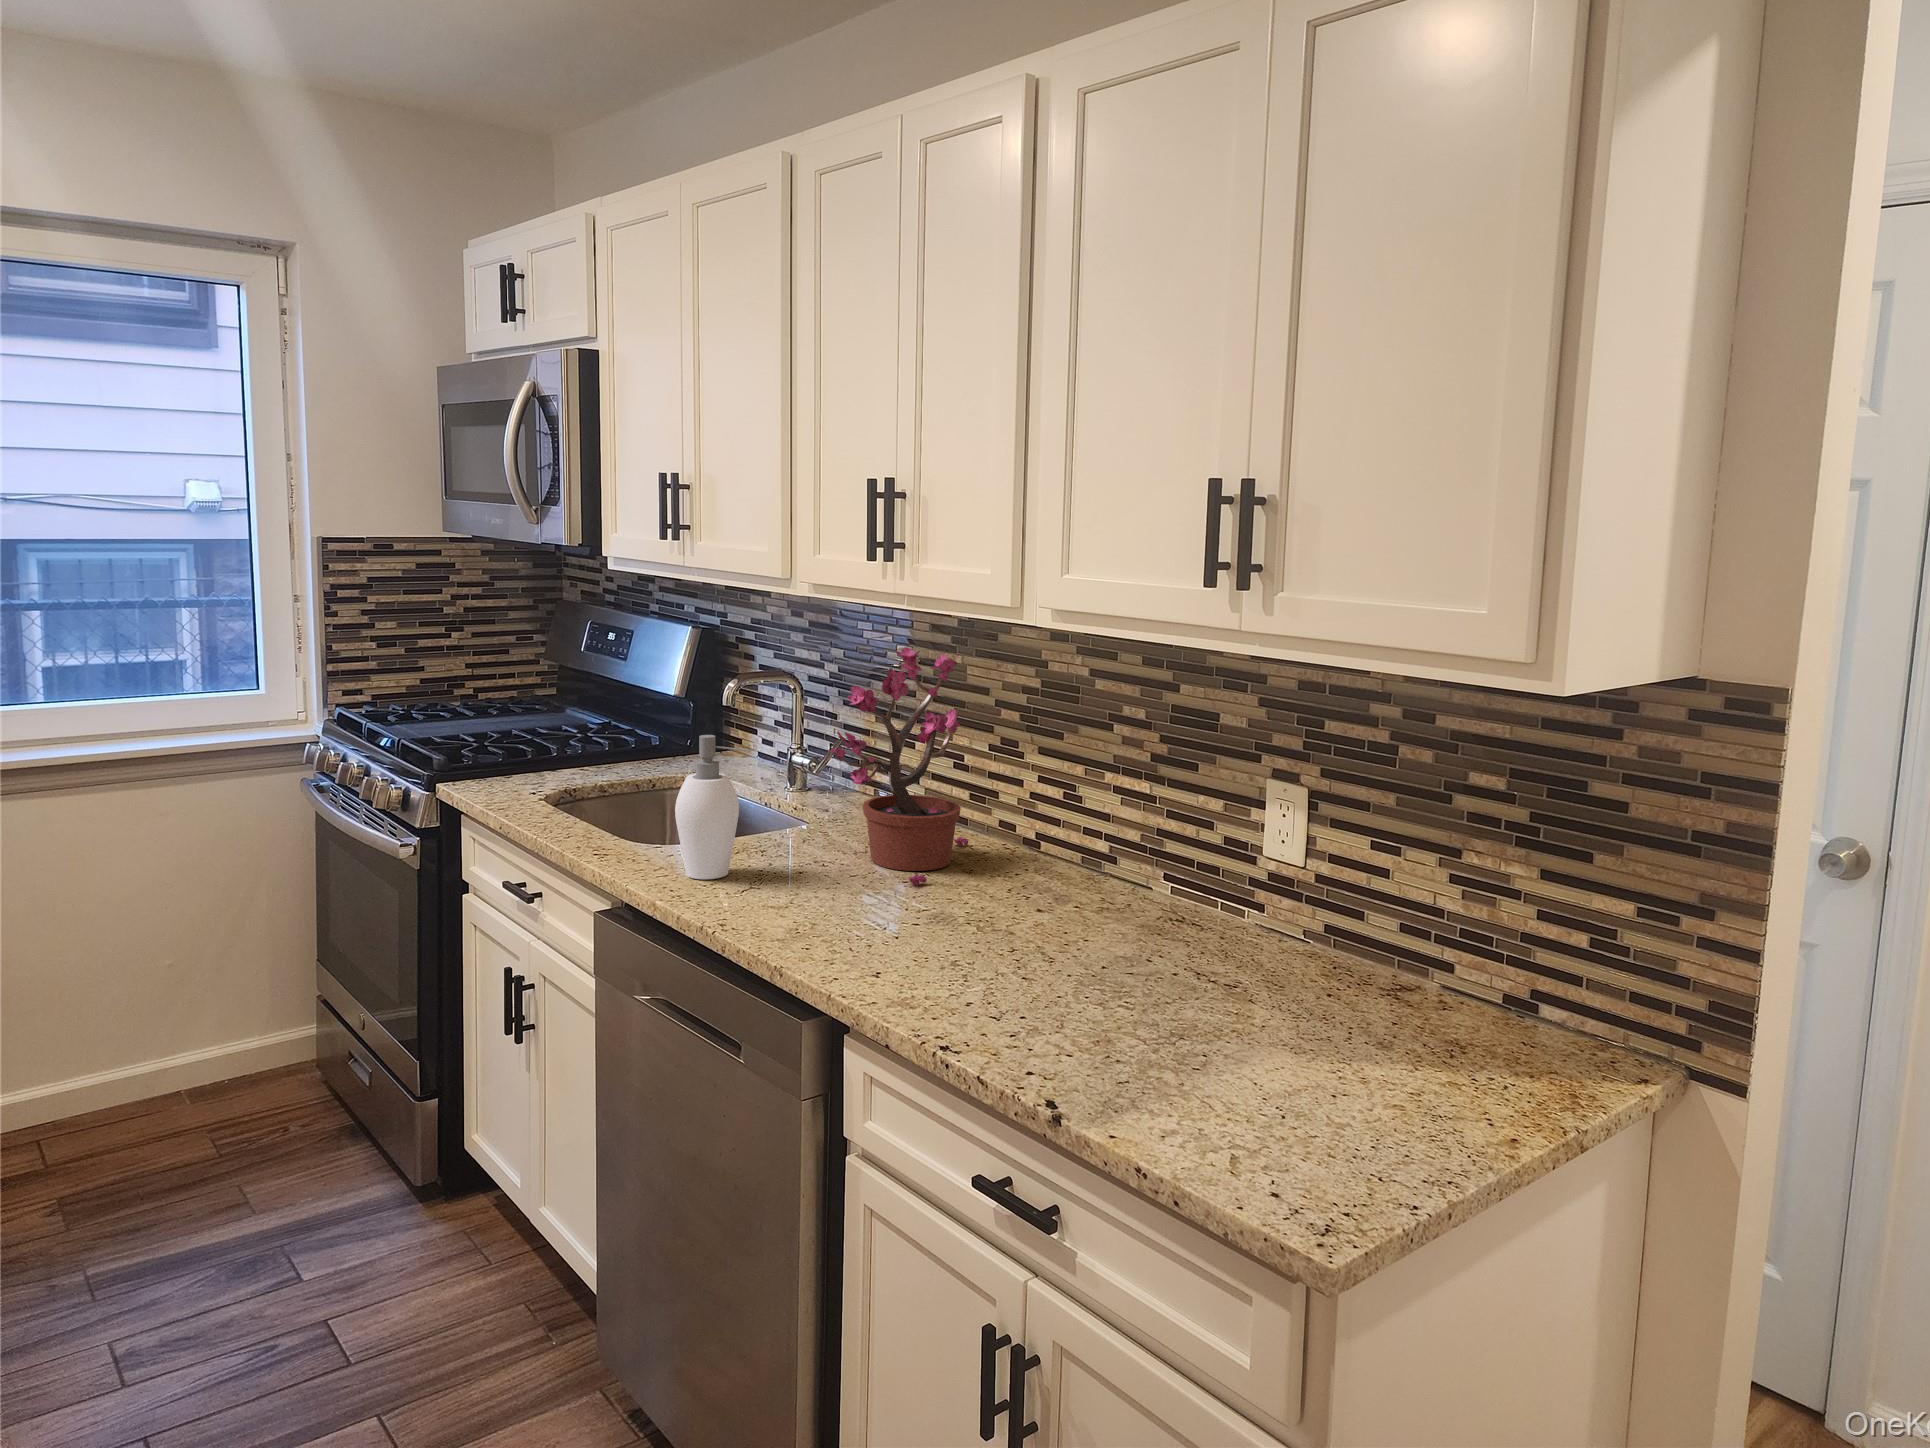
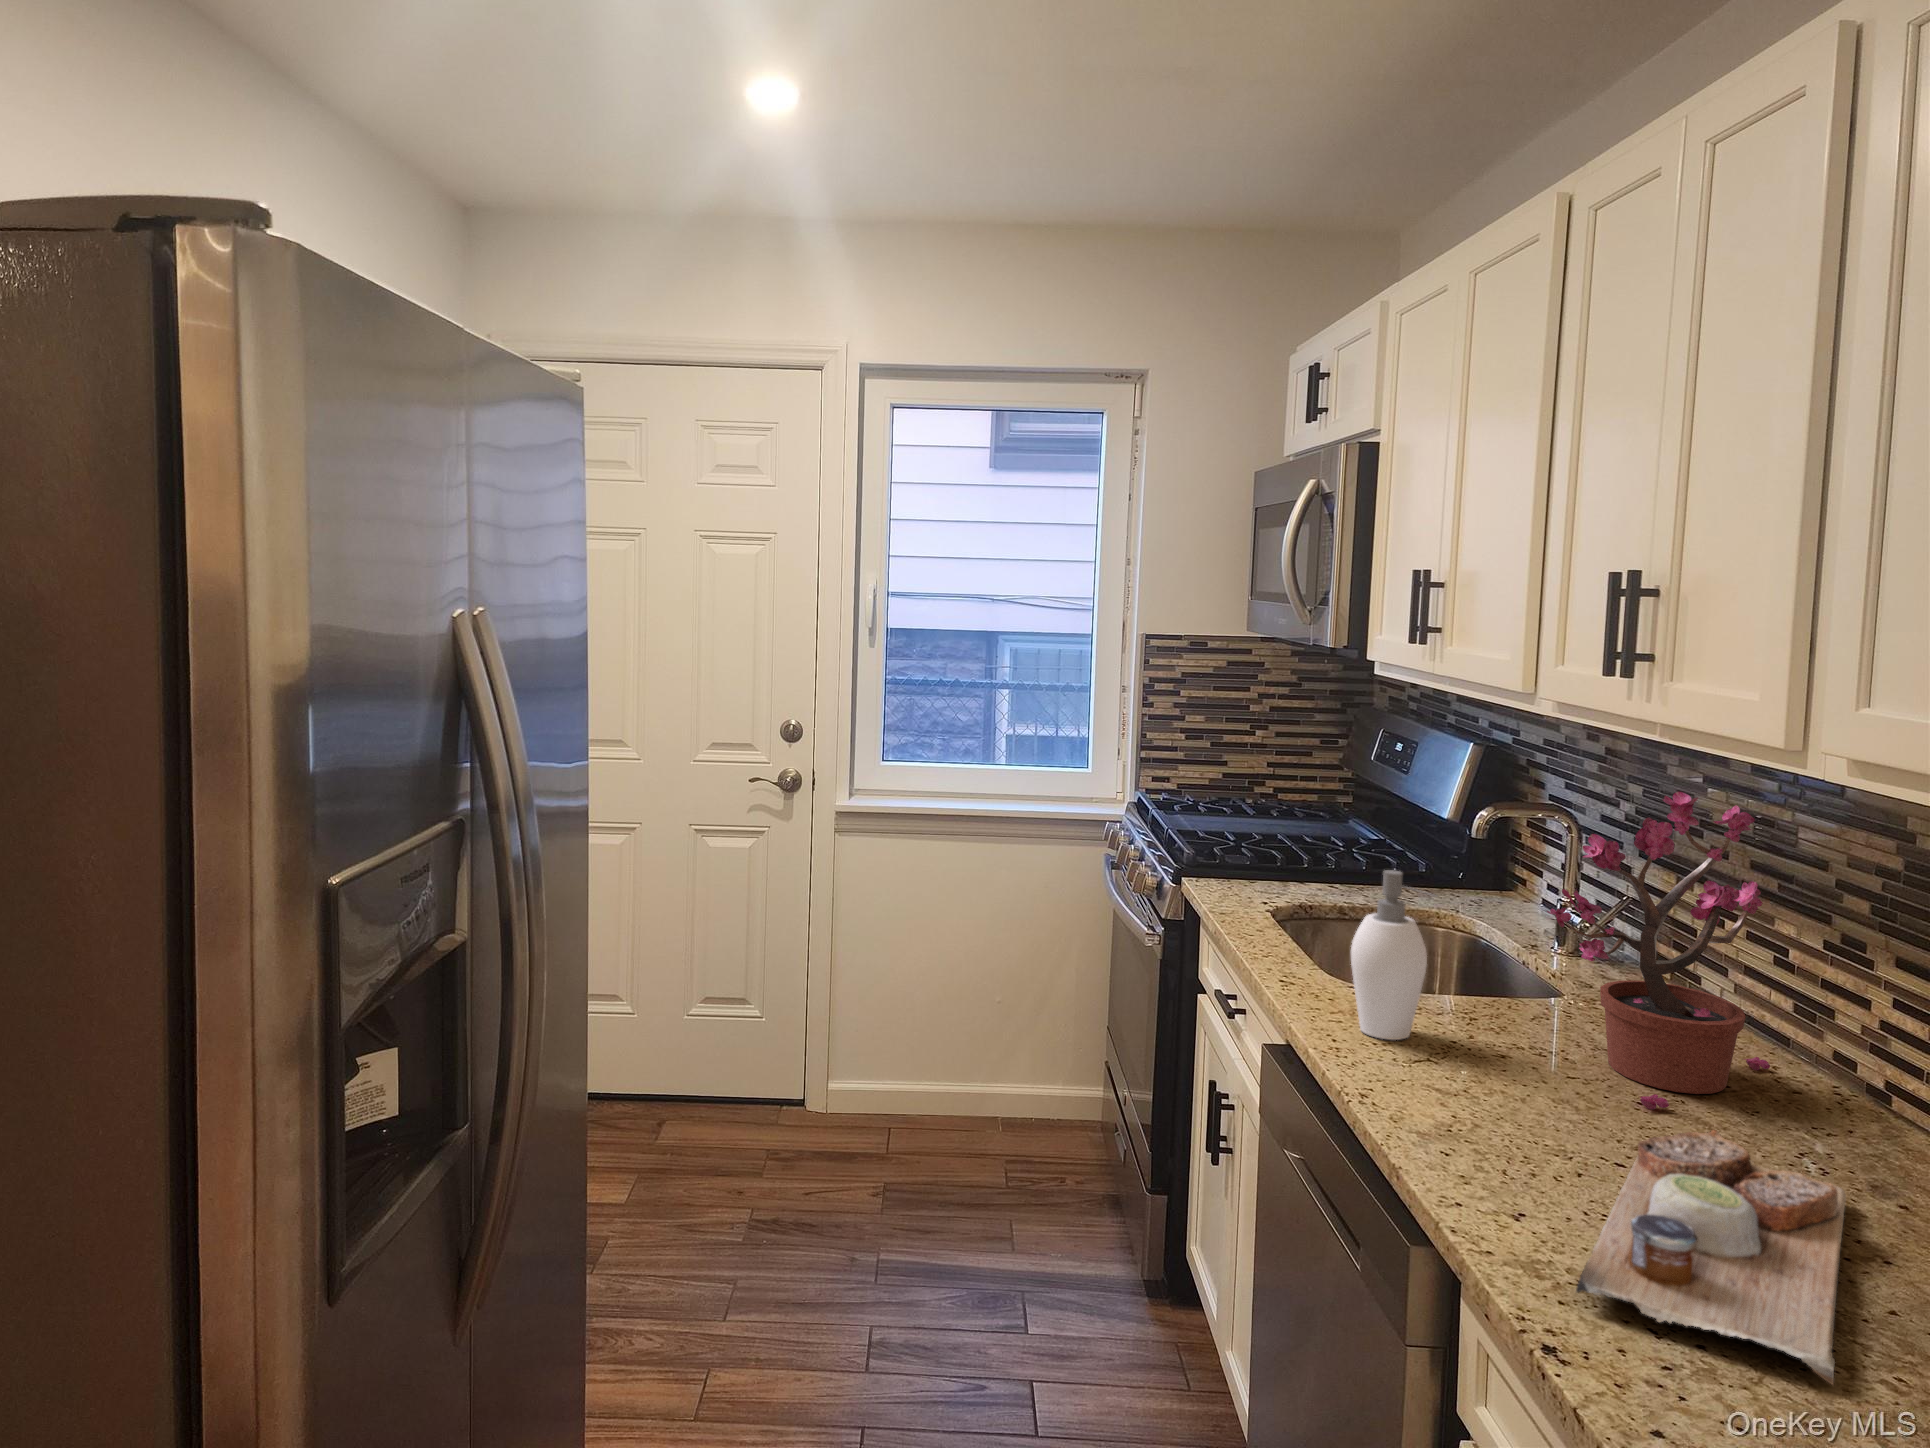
cutting board: none [928,885,1096,1013] -> present [1576,1130,1846,1385]

